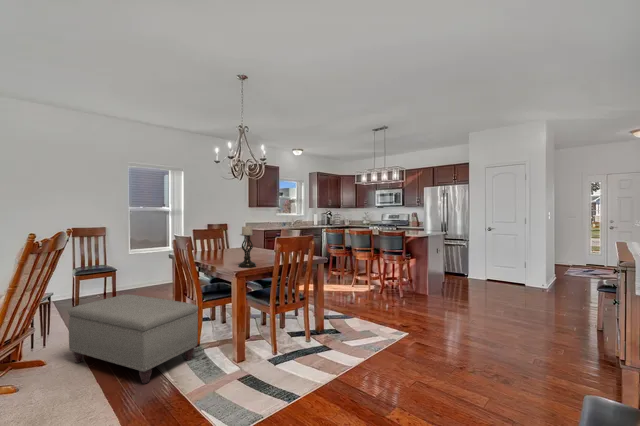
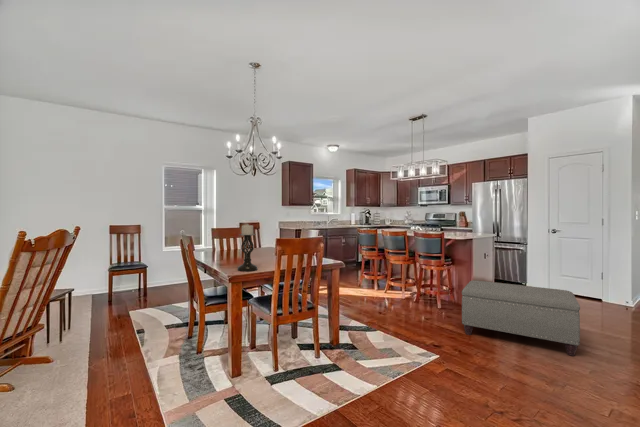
ottoman: present [68,294,198,383] -> present [462,280,580,356]

